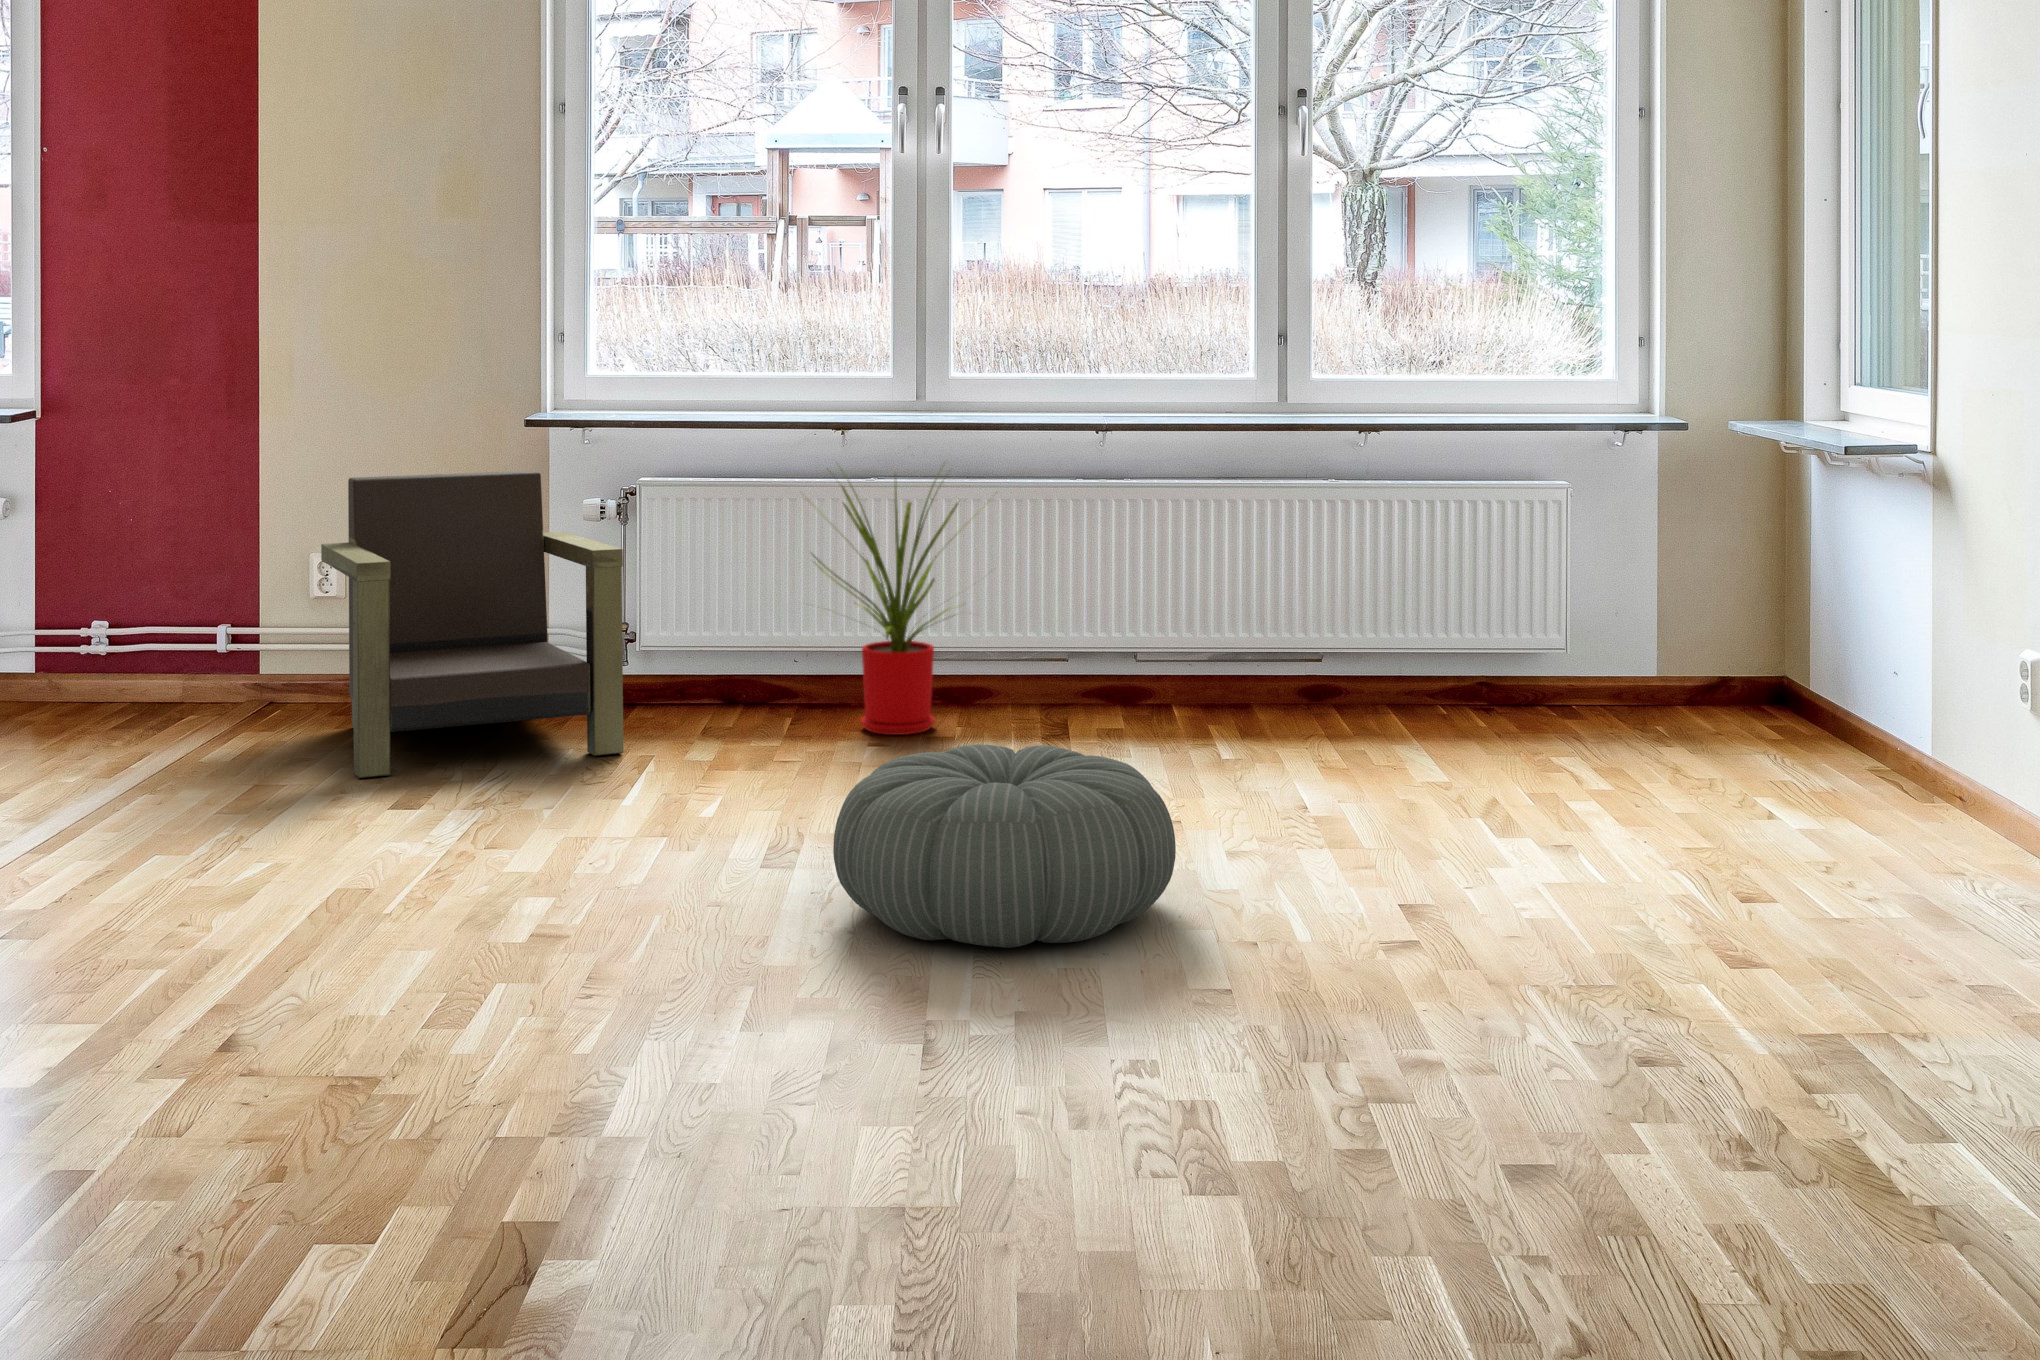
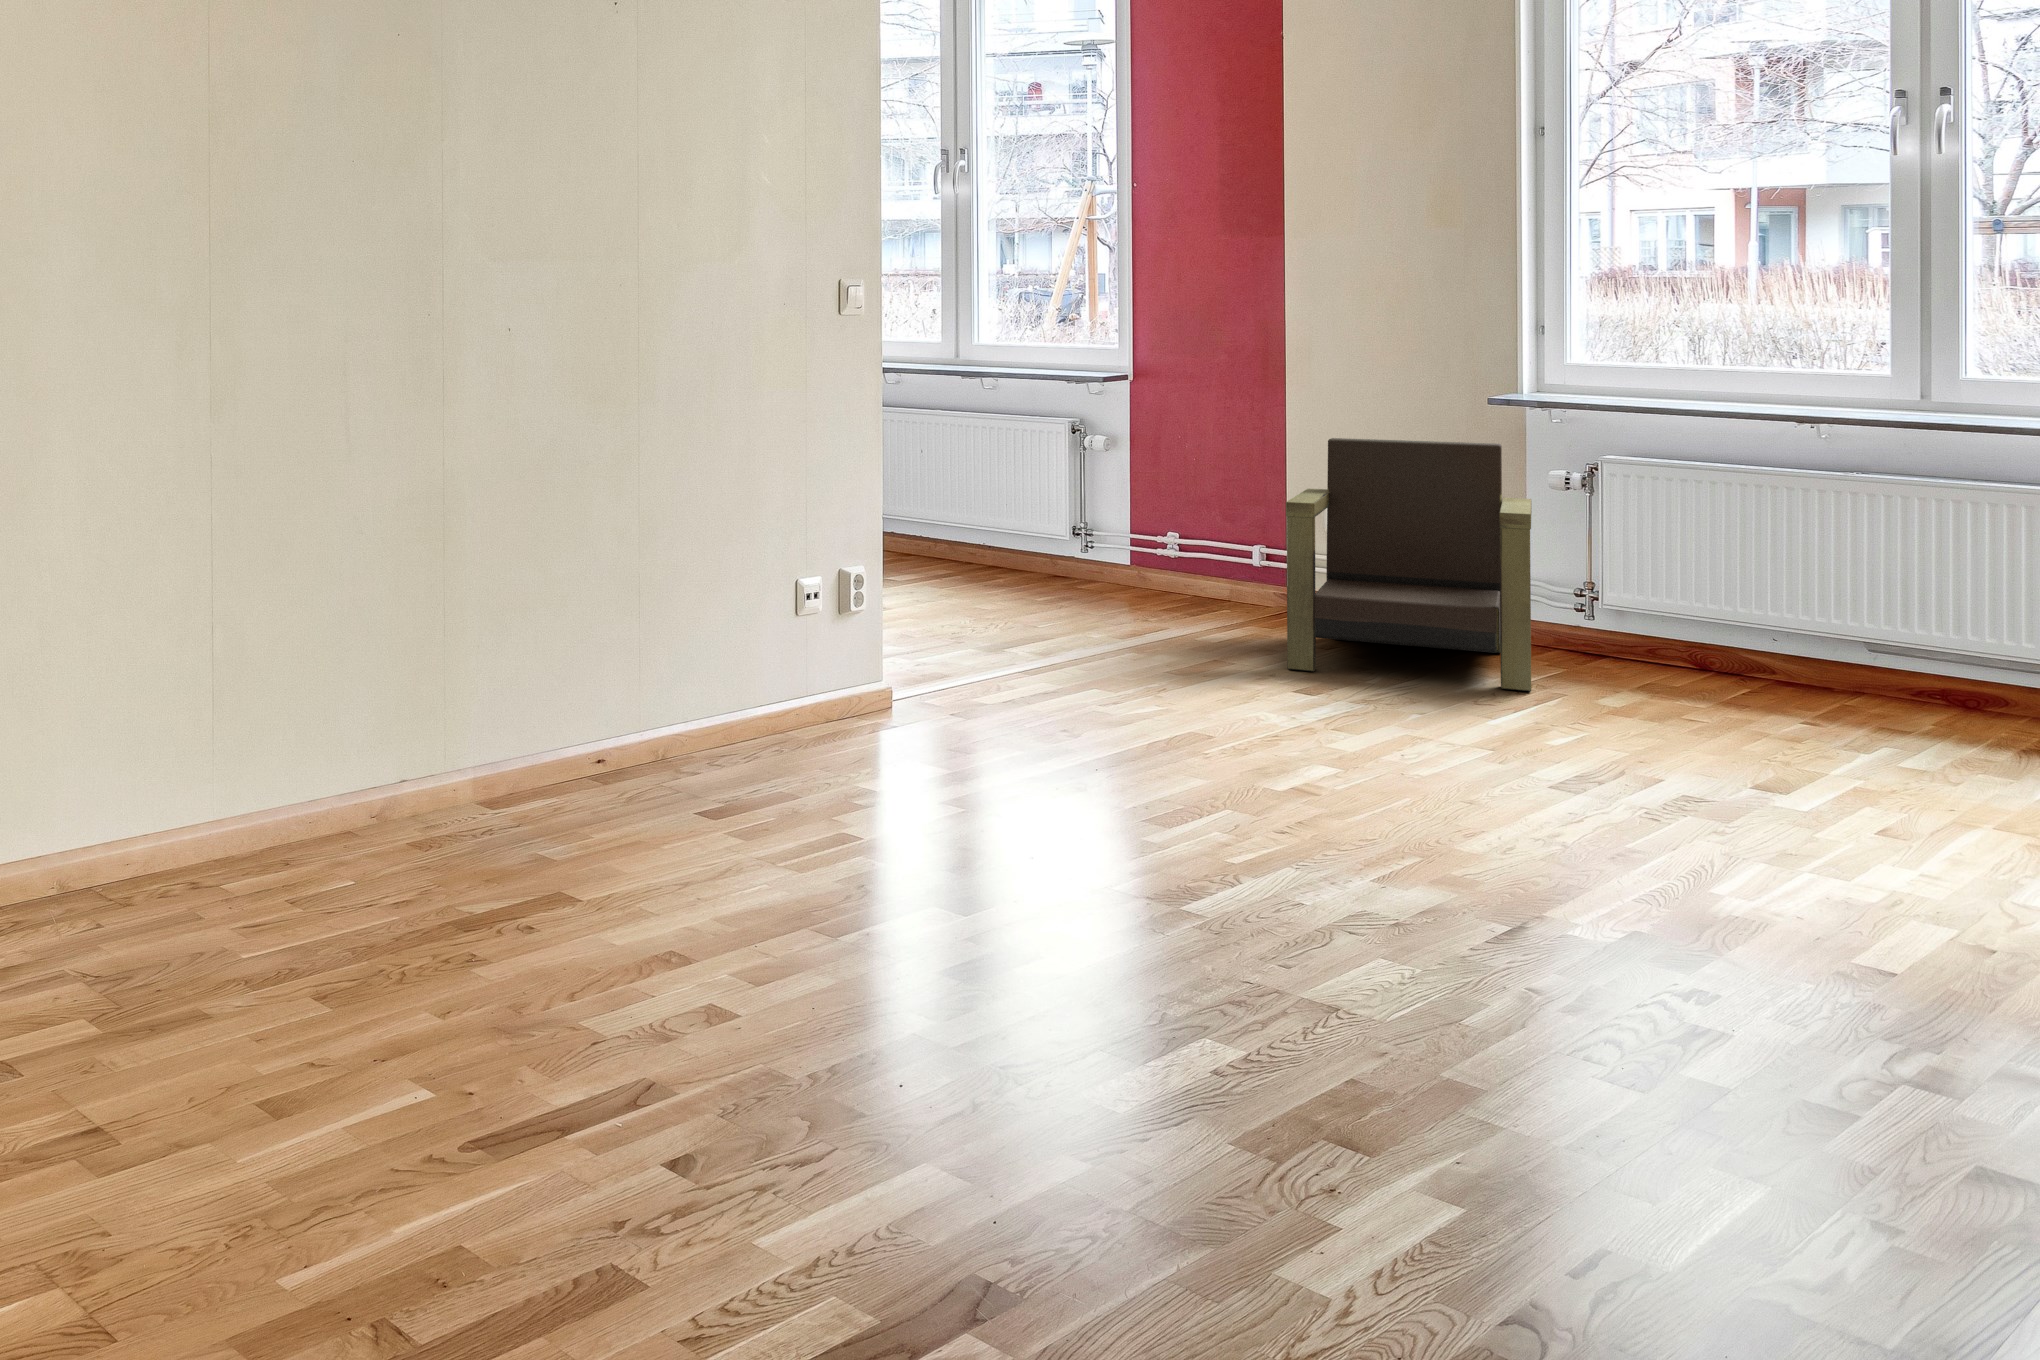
house plant: present [805,469,997,735] -> none [1726,454,1980,730]
pouf: present [833,744,1176,948] -> none [1520,708,1893,898]

